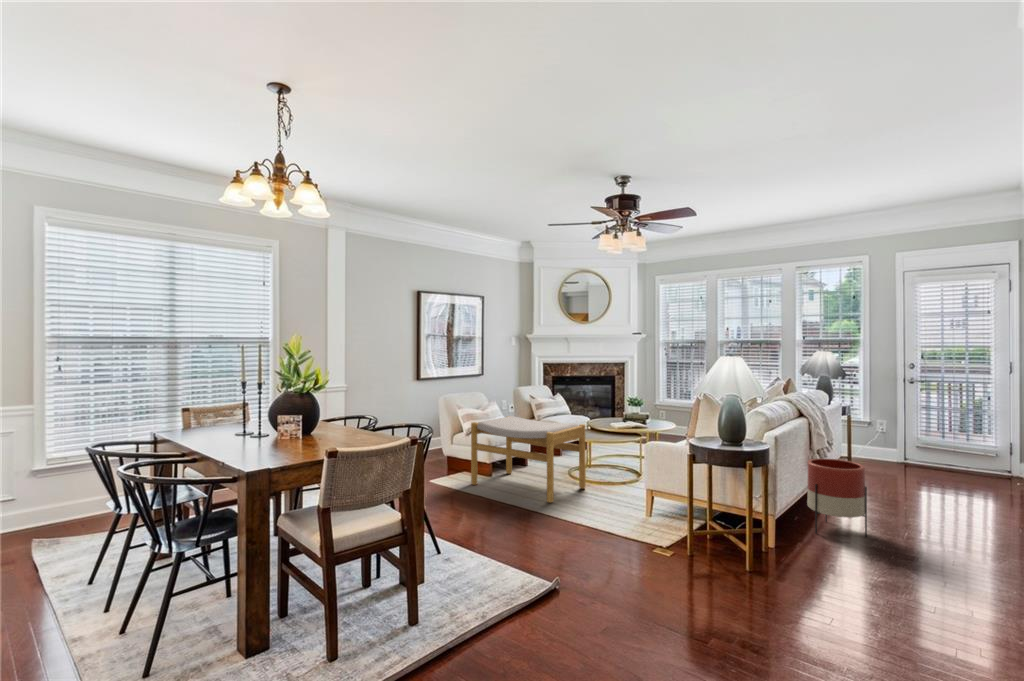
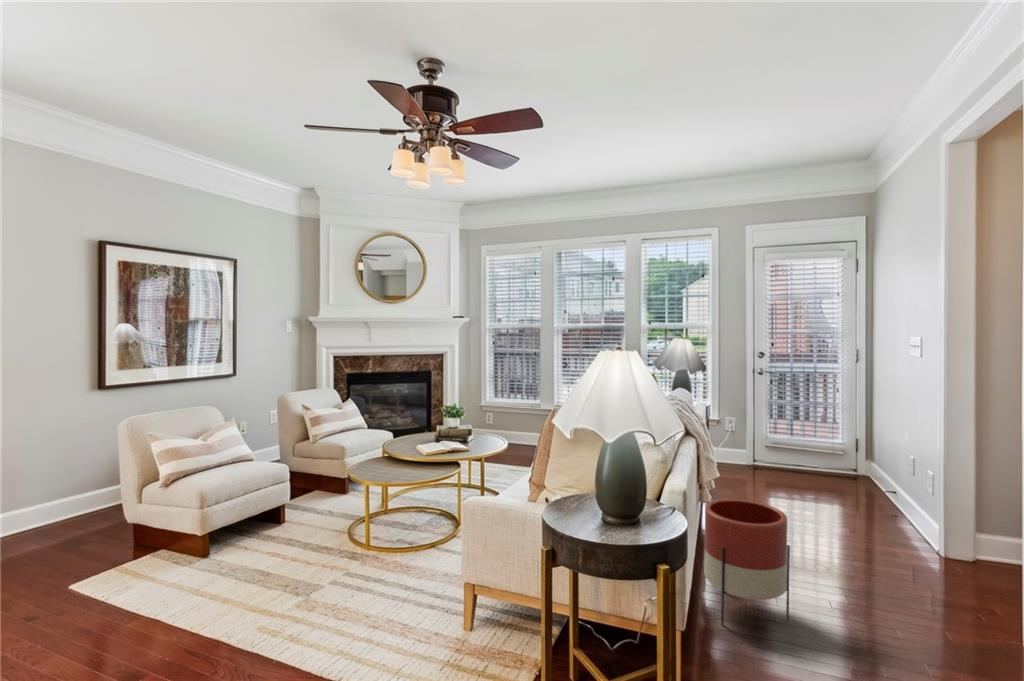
footstool: present [471,416,586,503] -> none [155,448,369,616]

